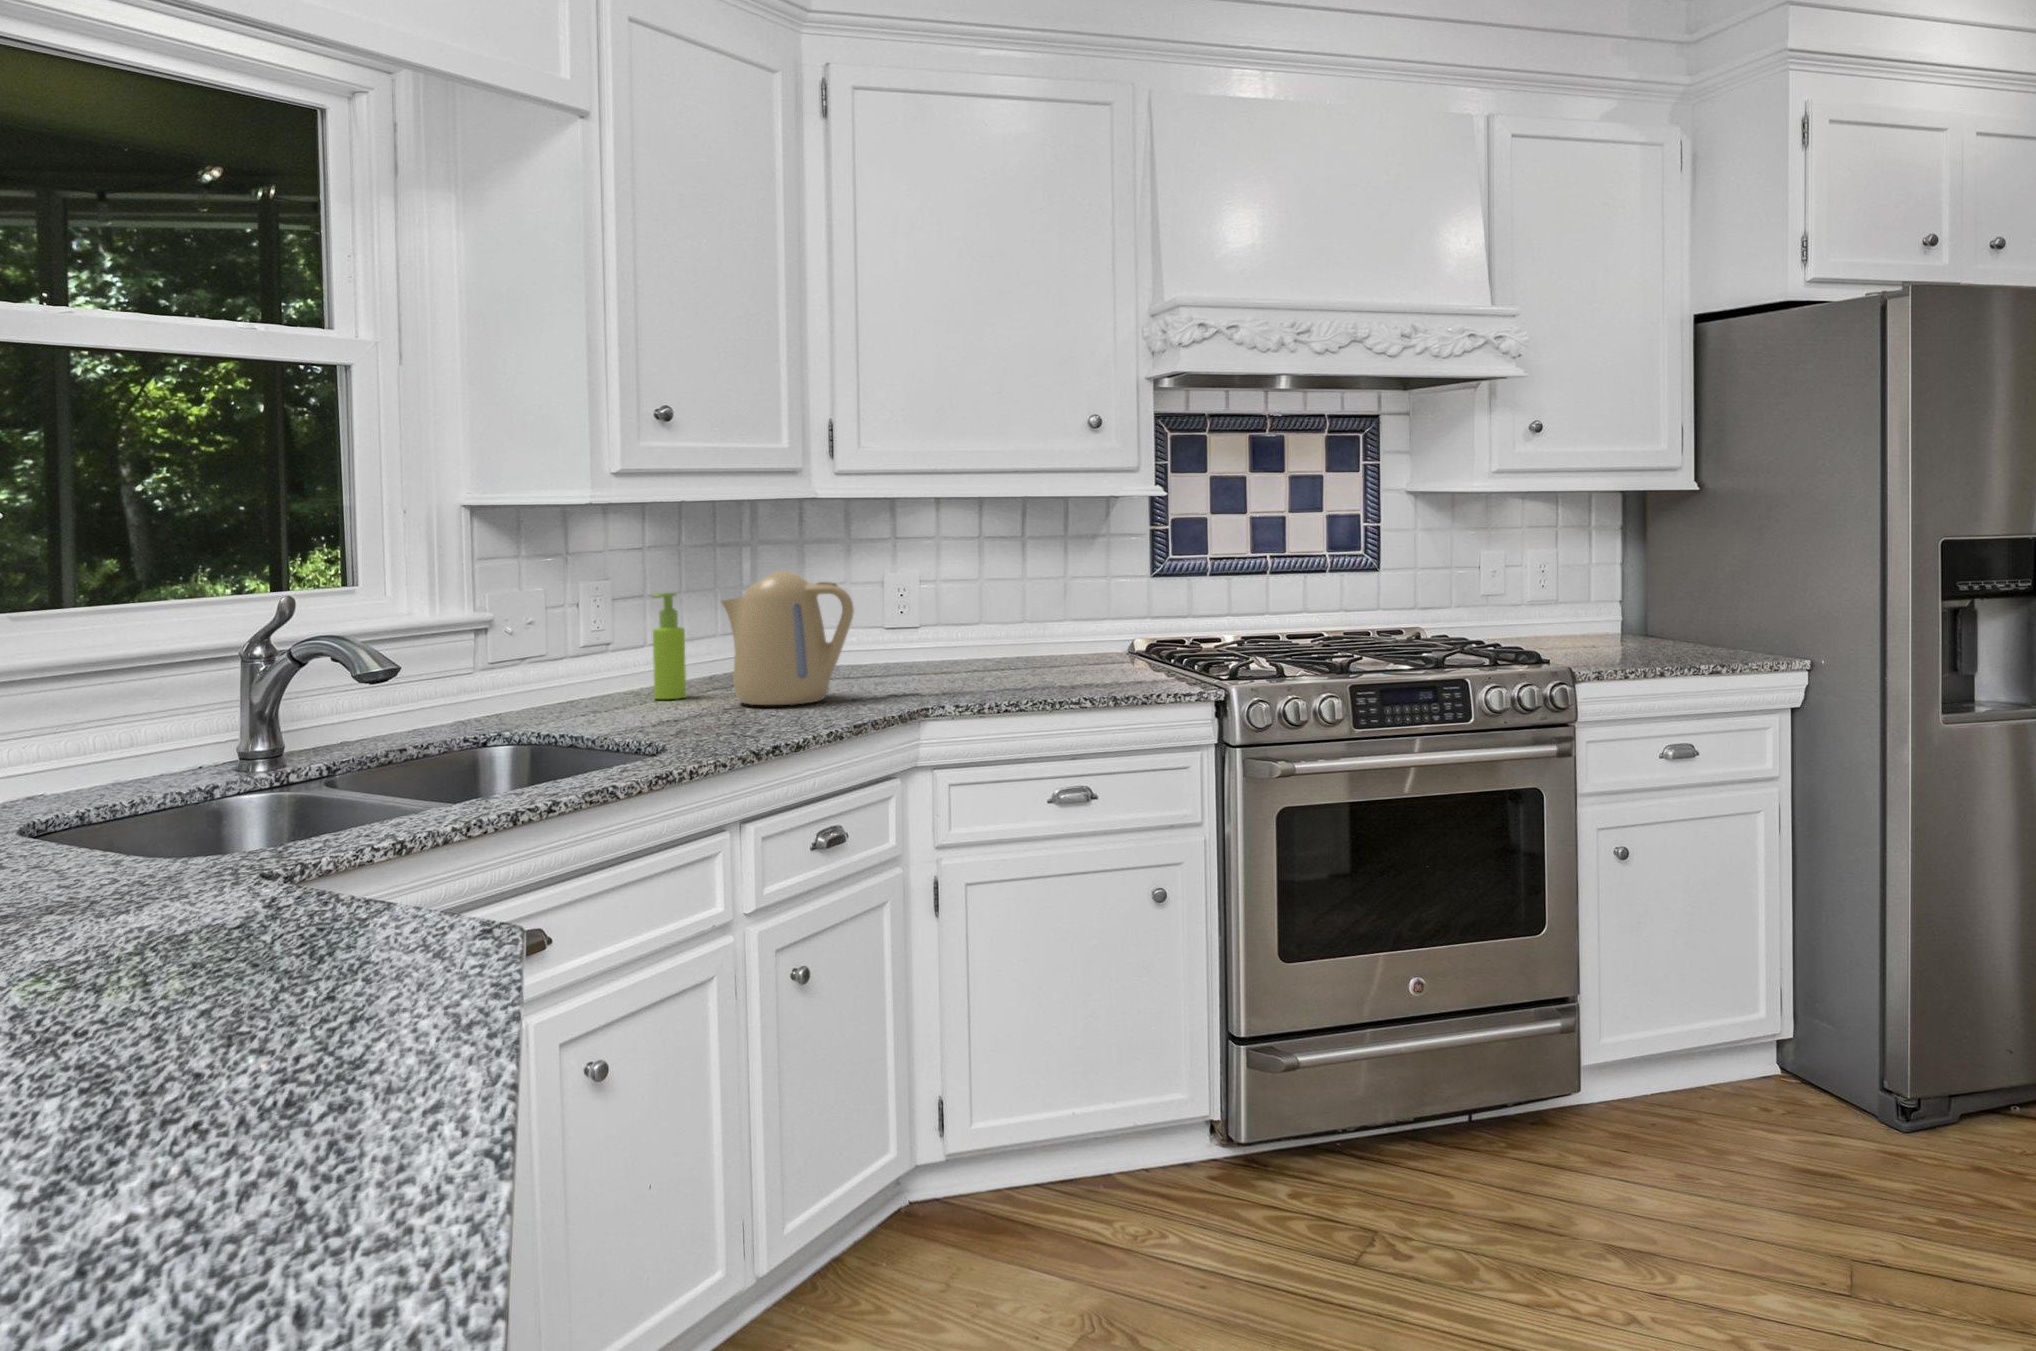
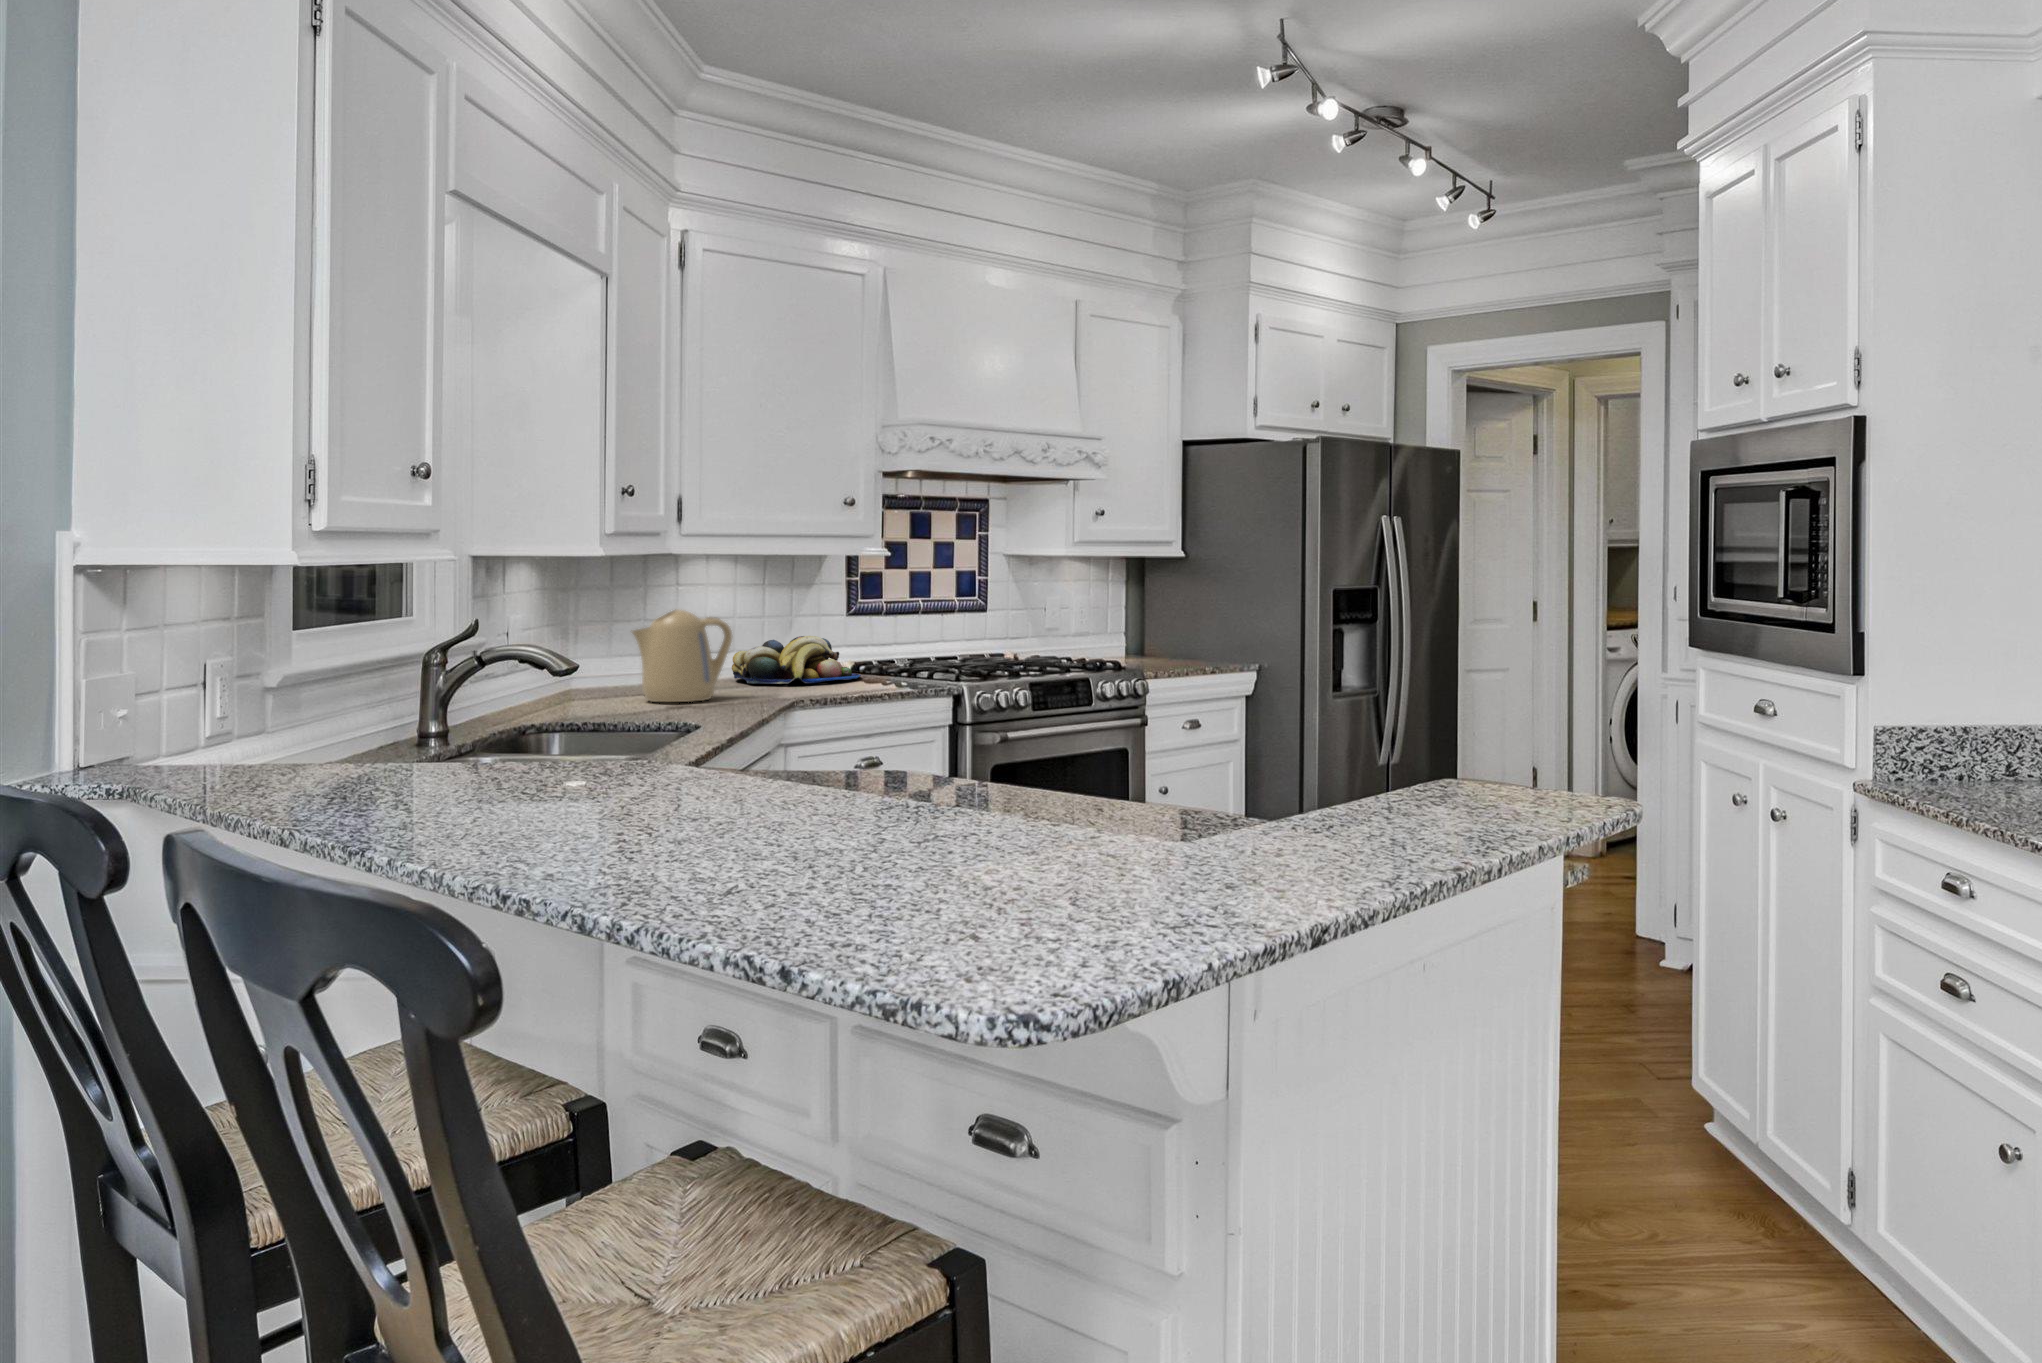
soap dispenser: present [652,593,686,699] -> none [561,626,588,703]
fruit bowl: none [934,609,1104,679] -> present [732,636,861,684]

